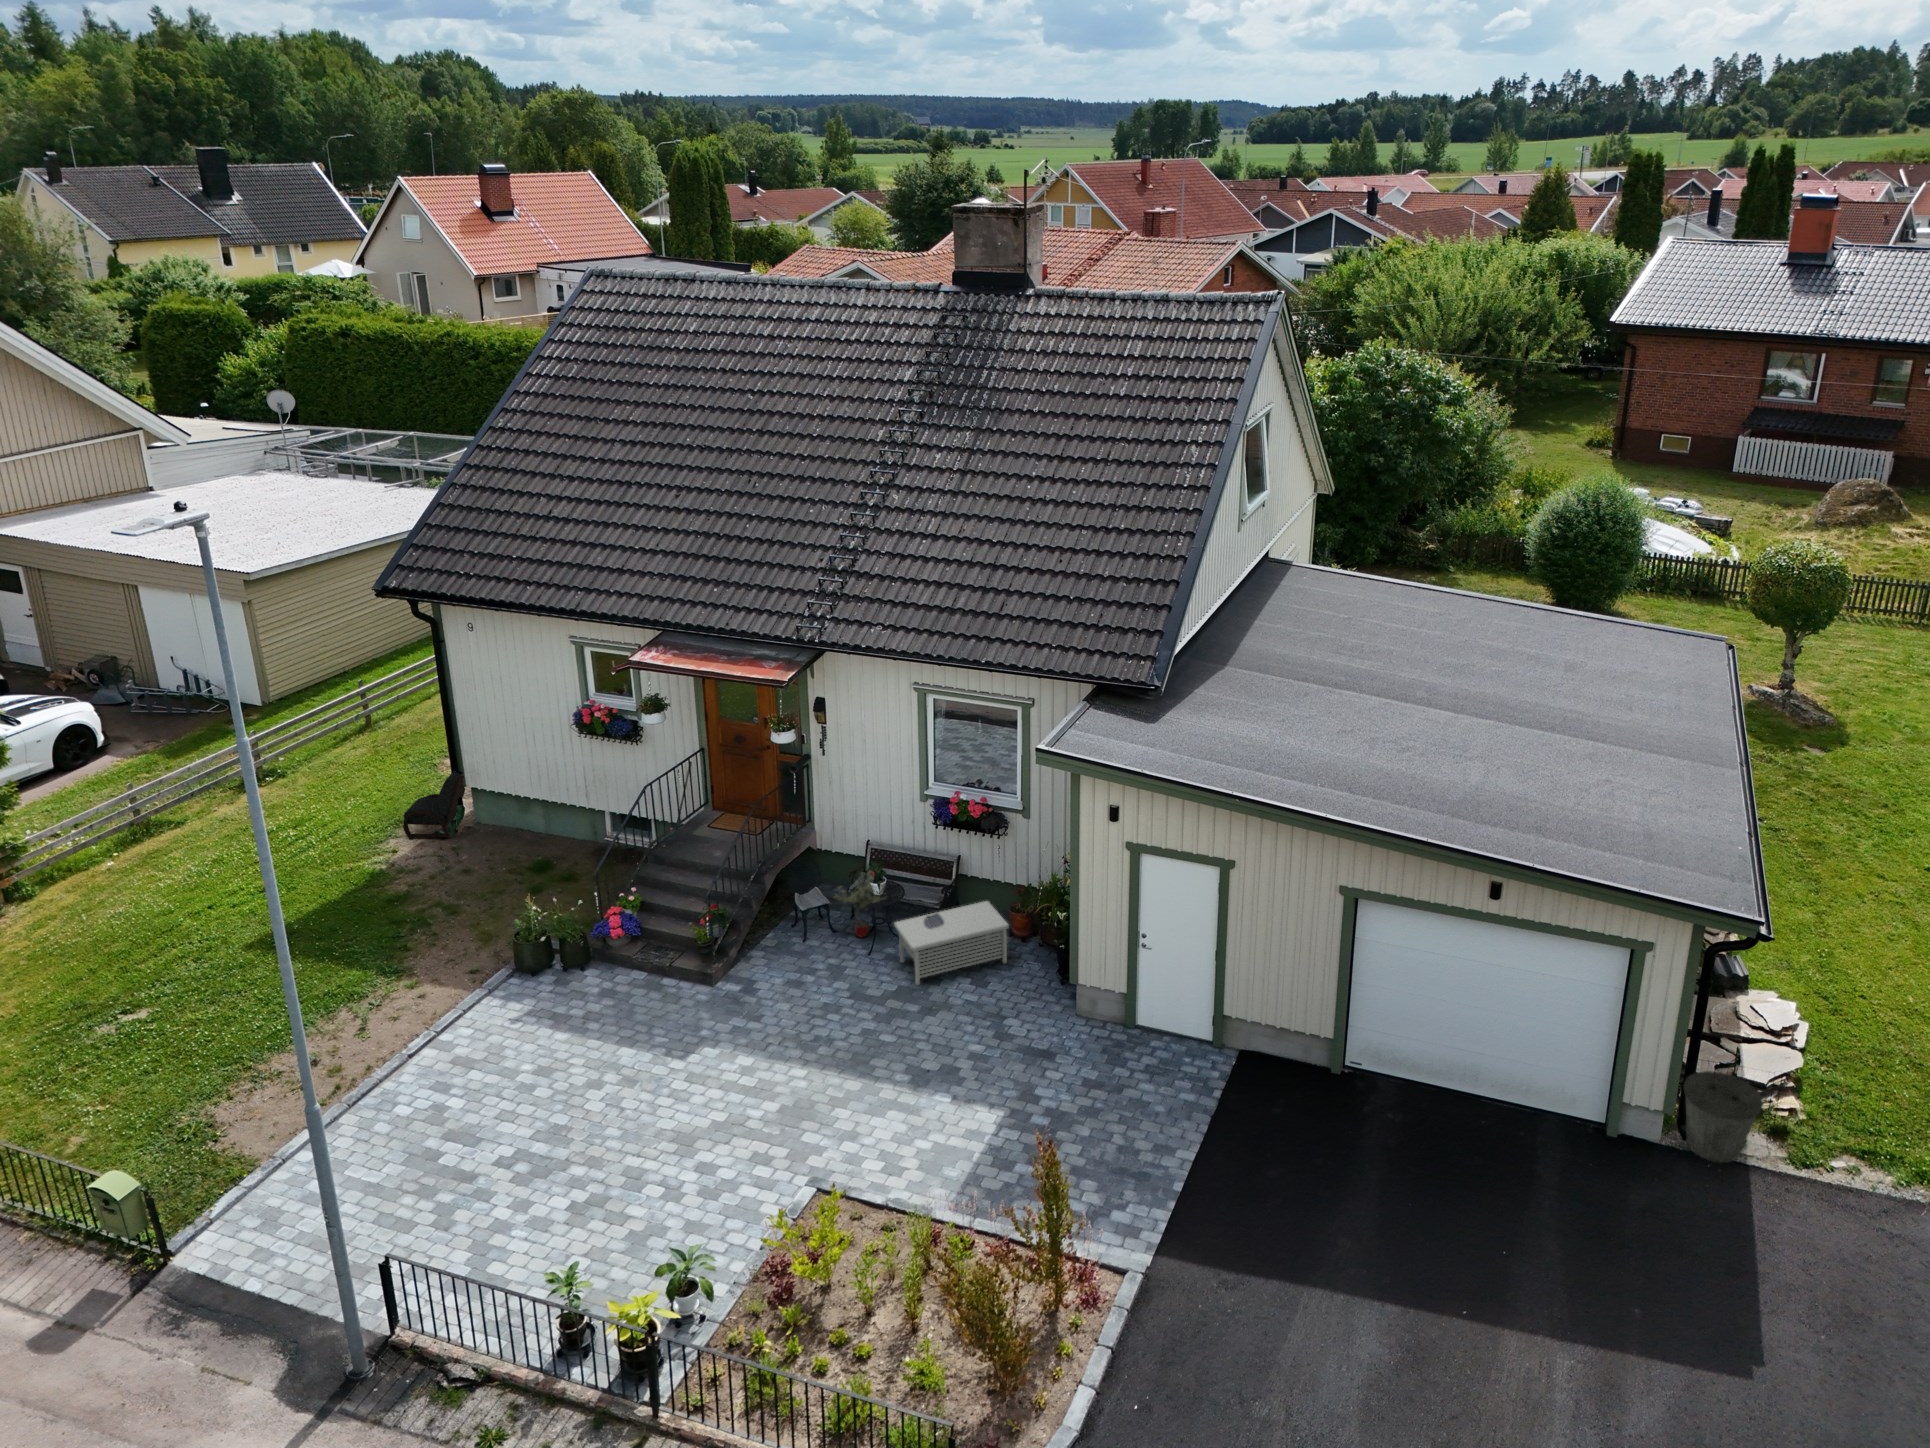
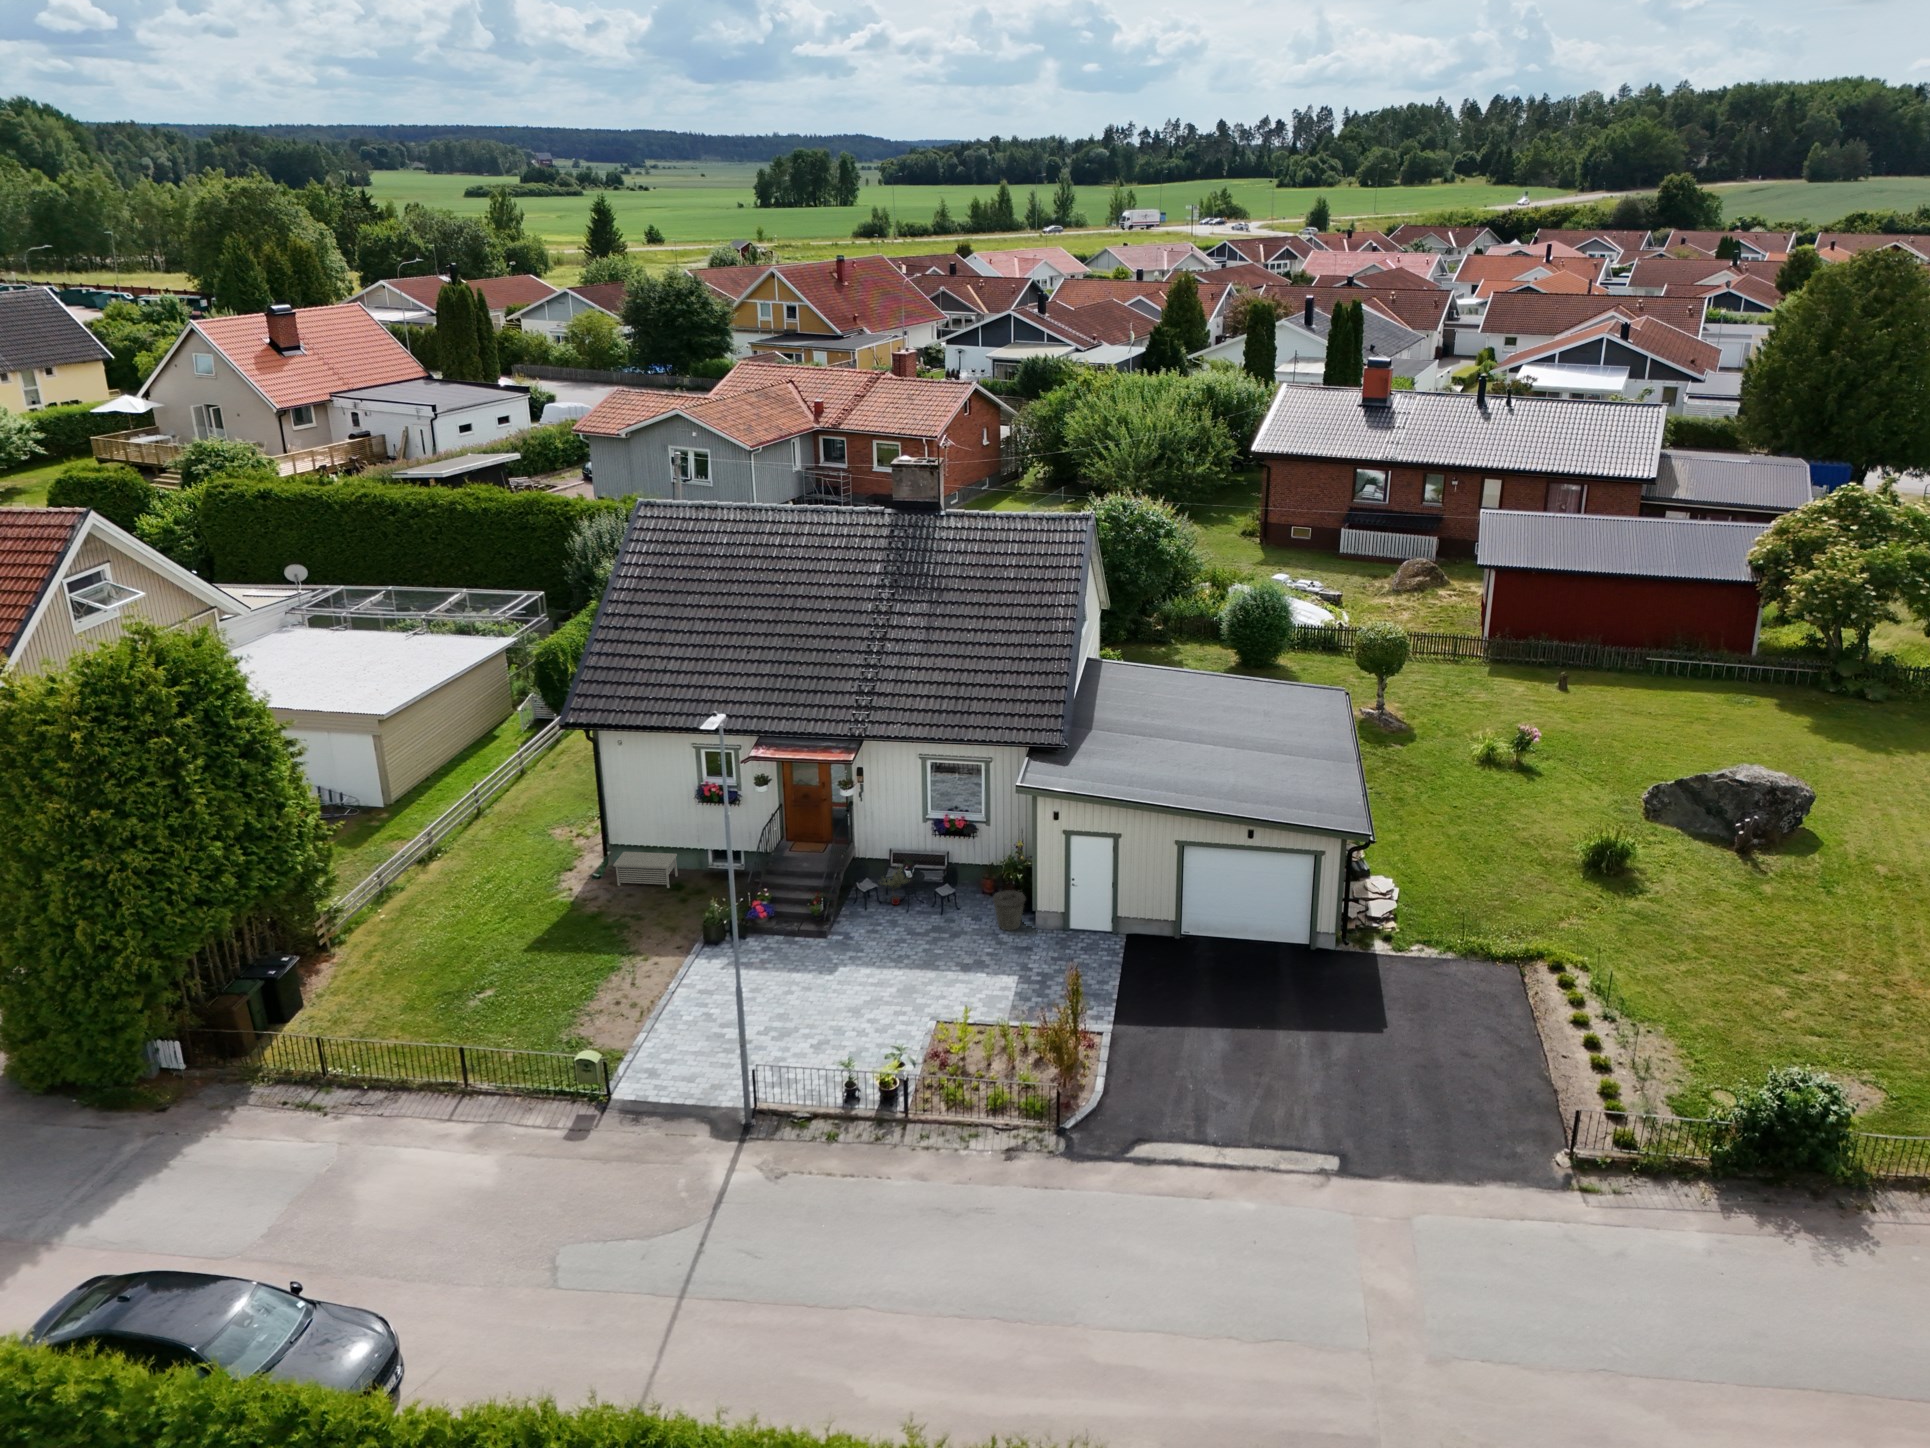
lounge chair: present [403,770,465,840] -> none [569,831,608,882]
storage bench: present [894,901,1009,985] -> present [613,852,678,888]
trash can: present [1684,1071,1763,1163] -> present [993,890,1025,931]

